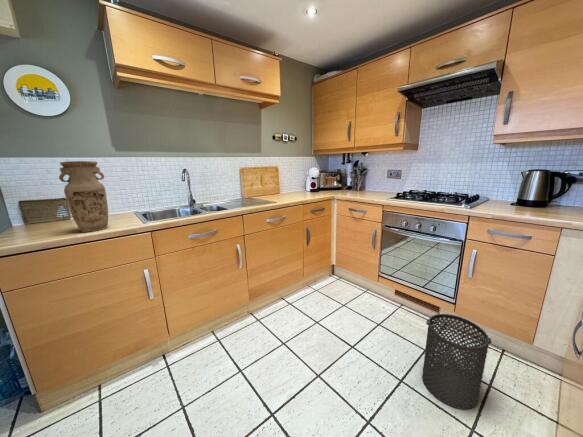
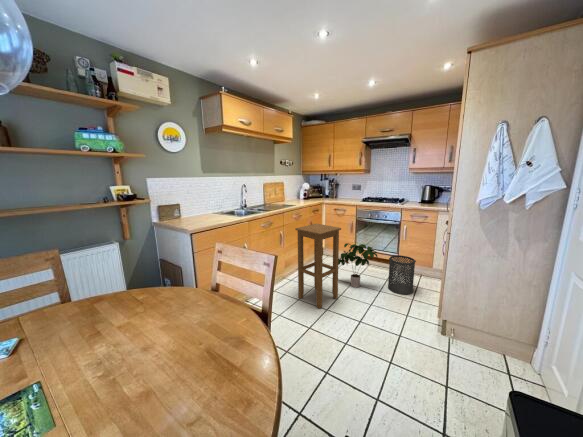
vase: present [59,161,108,232] -> none [211,182,228,221]
stool: none [227,240,311,413] -> present [295,224,341,309]
potted plant: none [325,277,400,362] -> present [338,243,377,287]

